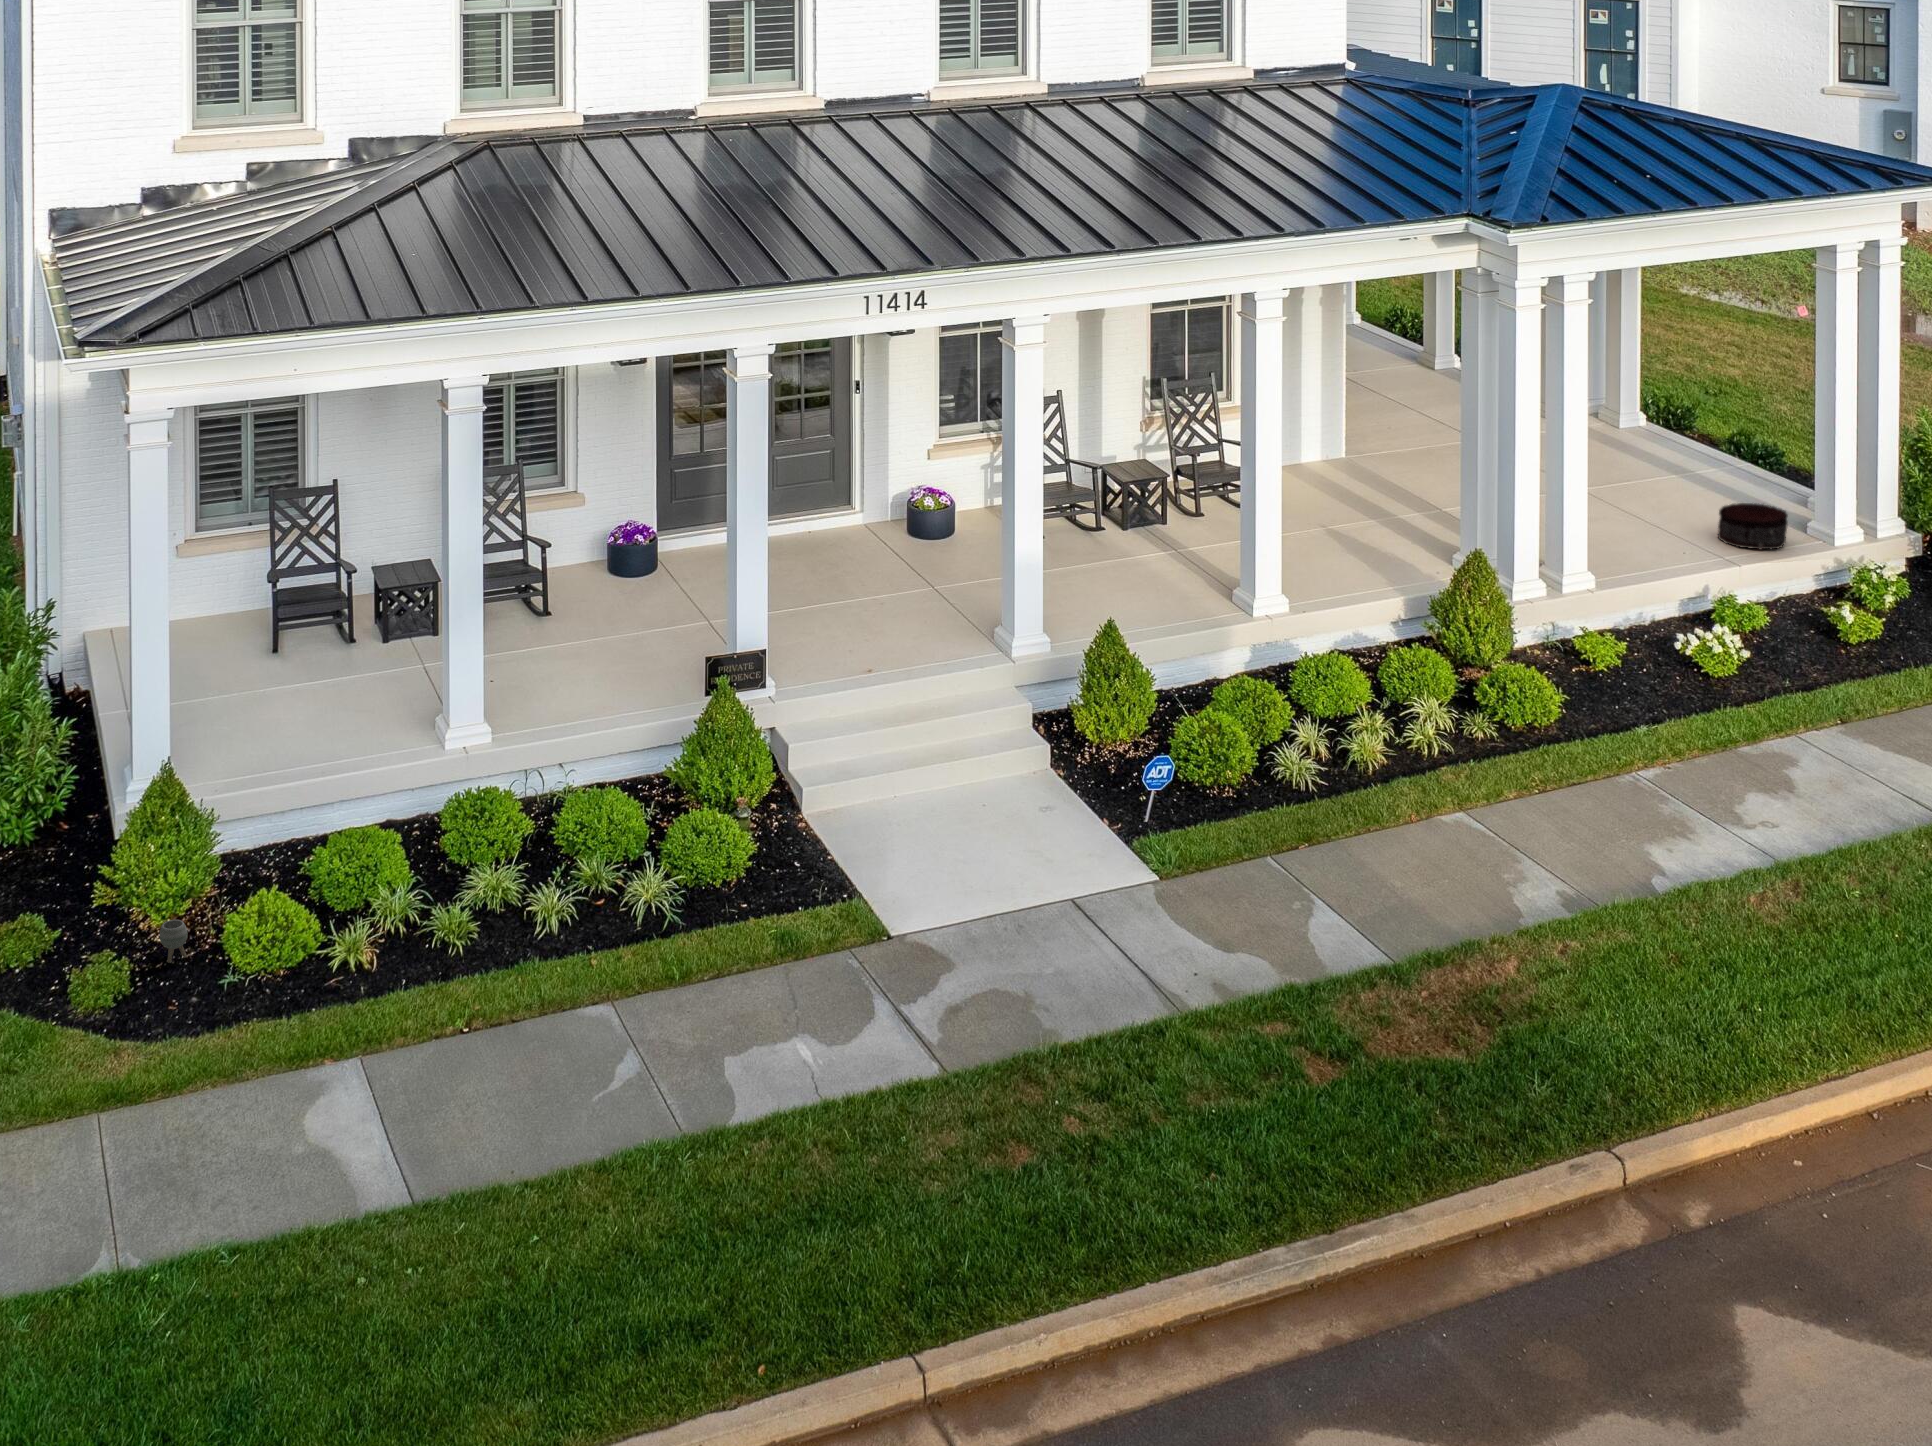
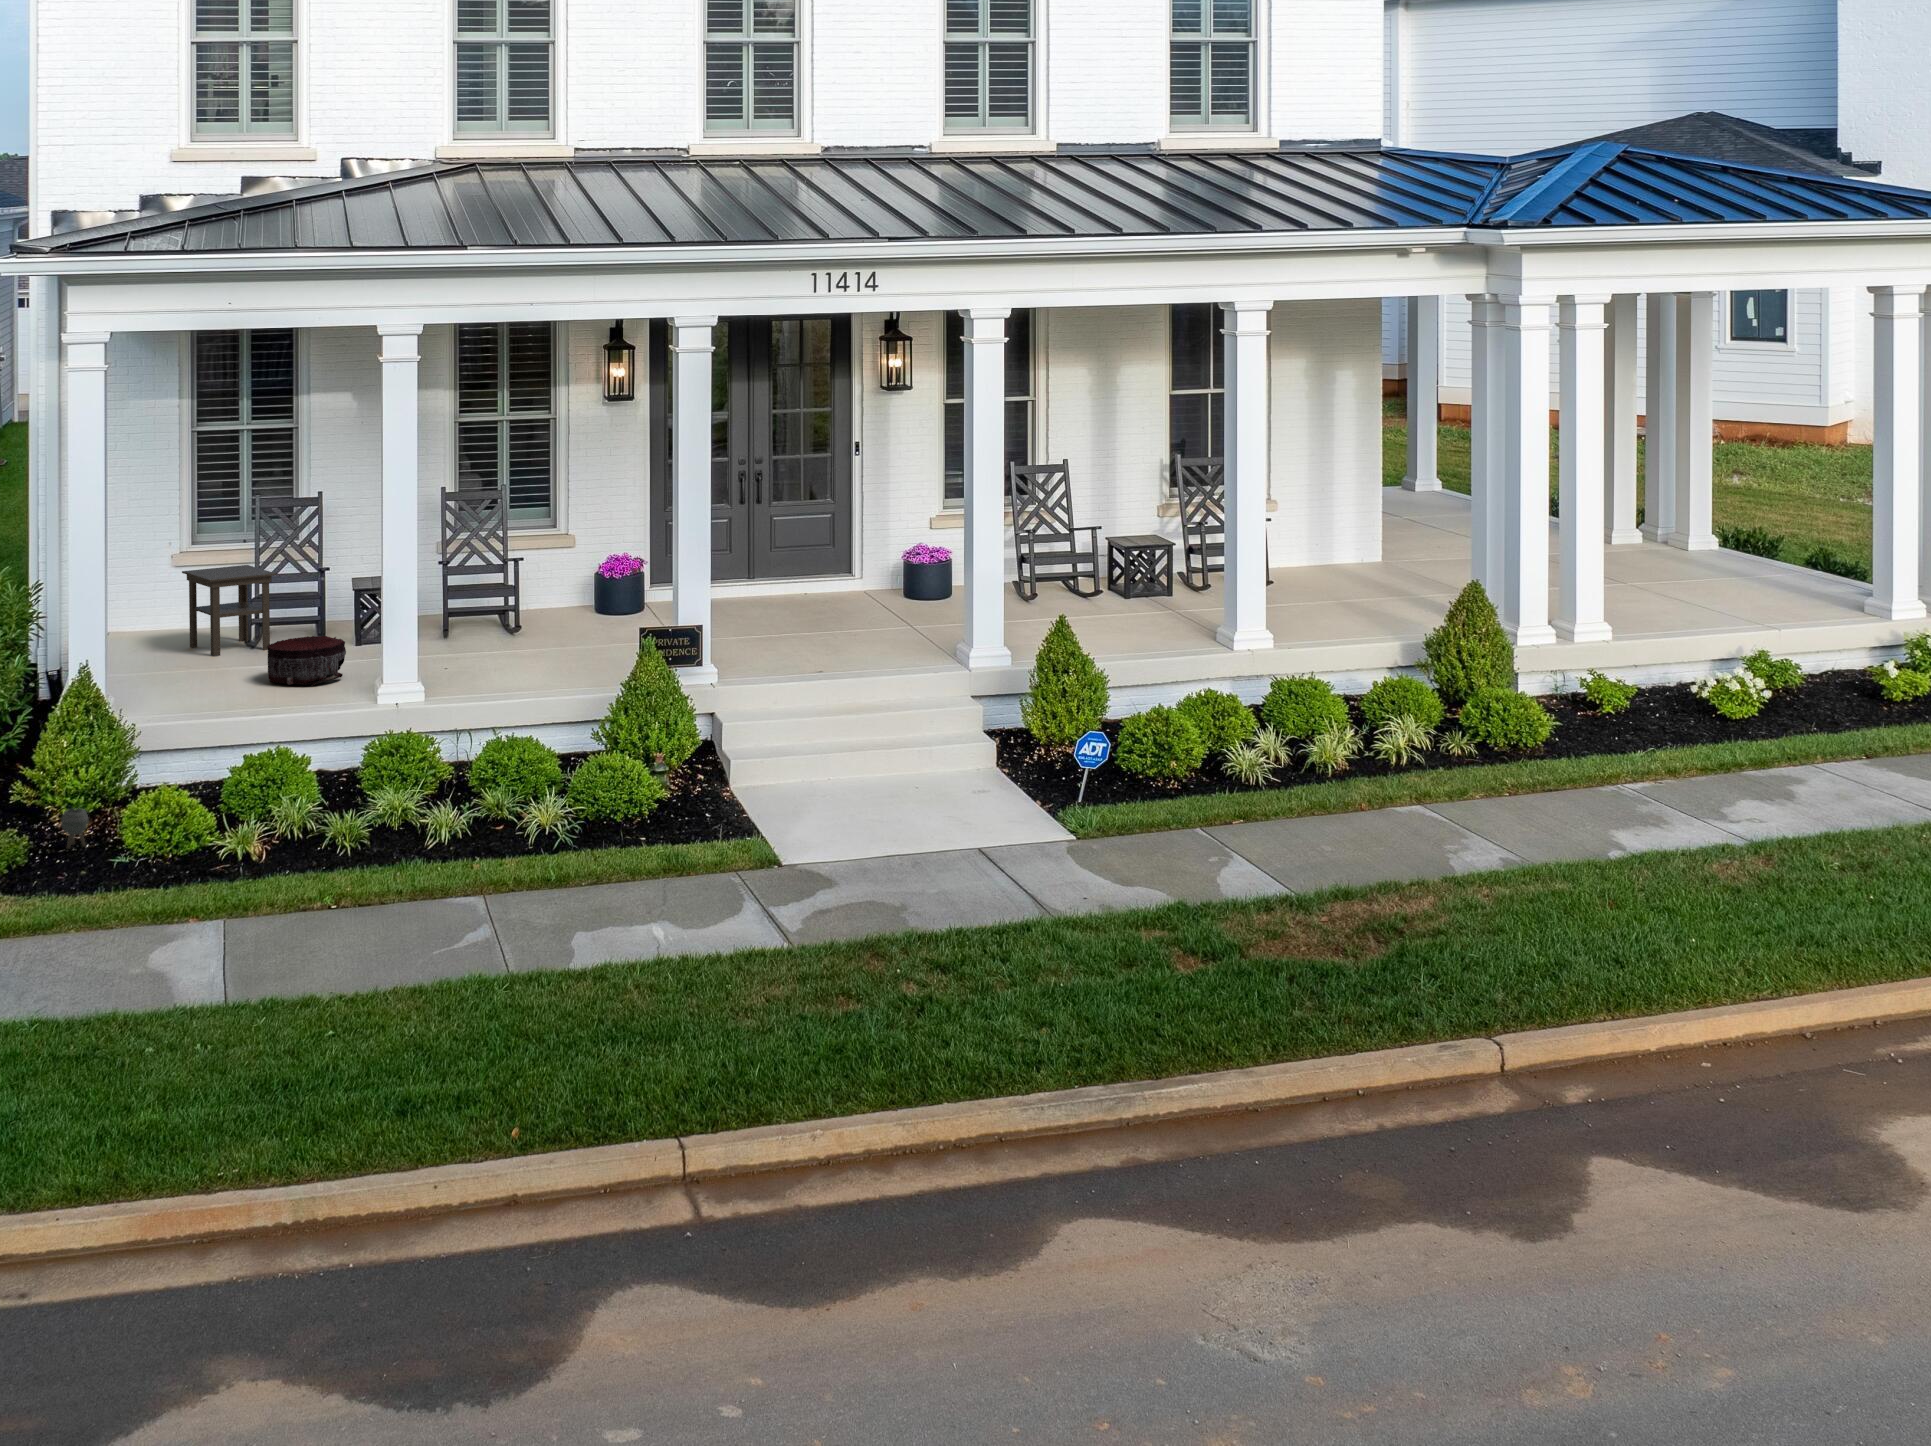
pouf: present [1718,503,1788,550] -> present [267,636,346,686]
side table: none [199,552,298,657] -> present [182,565,276,656]

